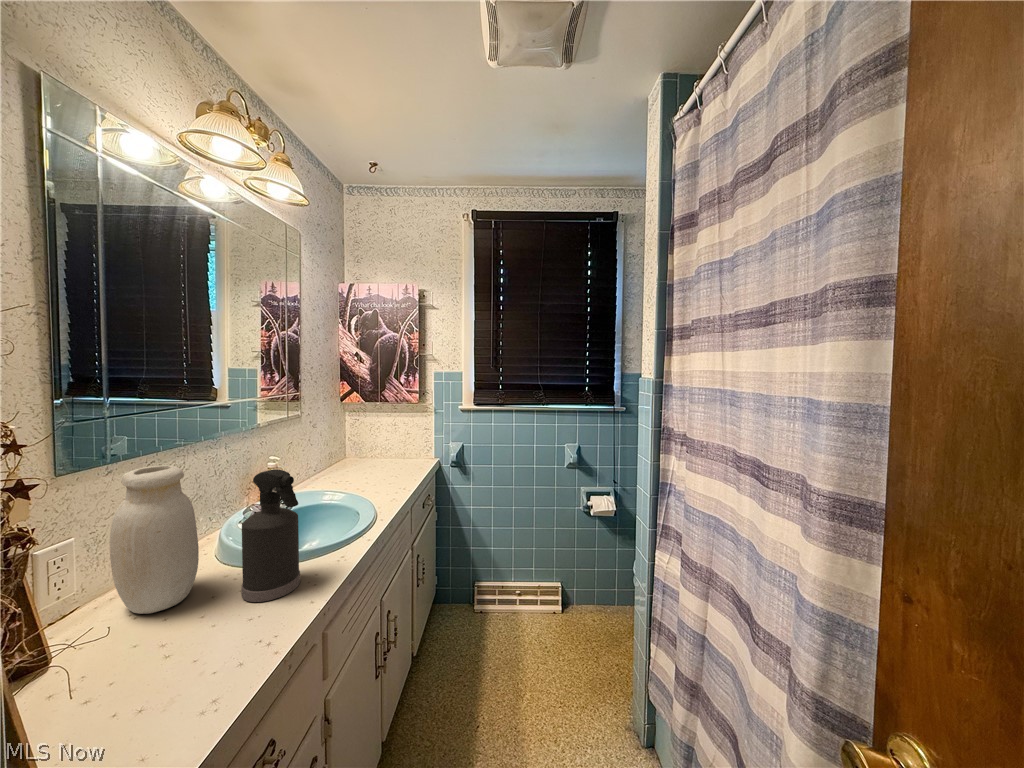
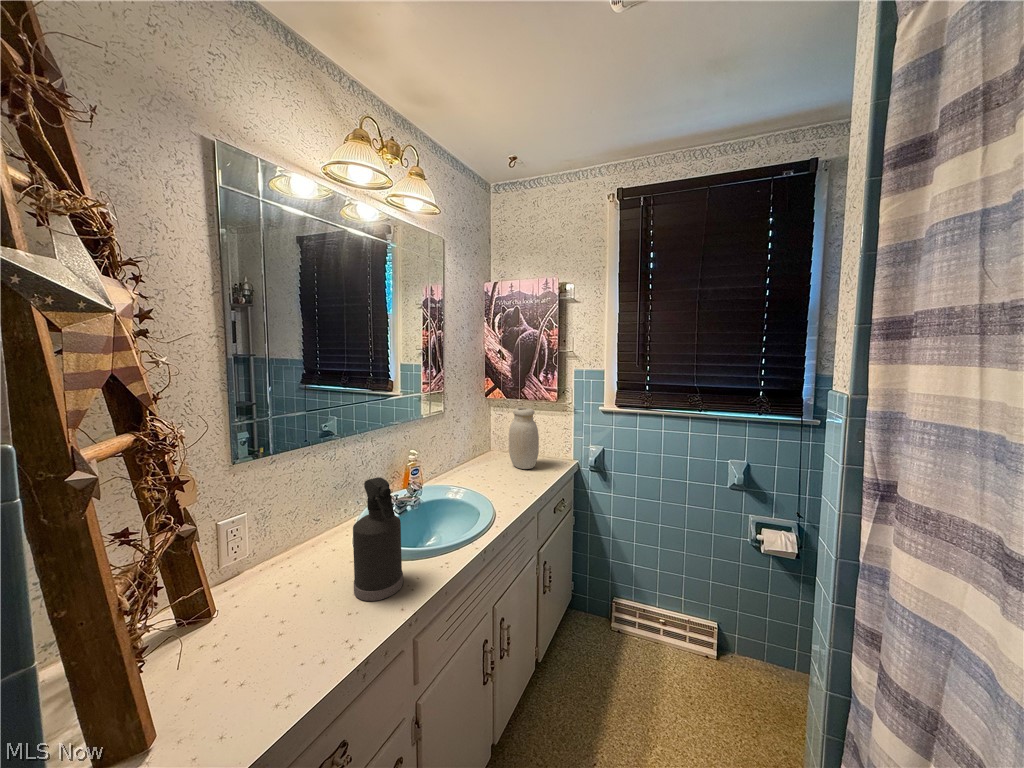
jar: present [110,465,199,614] -> present [509,408,539,469]

